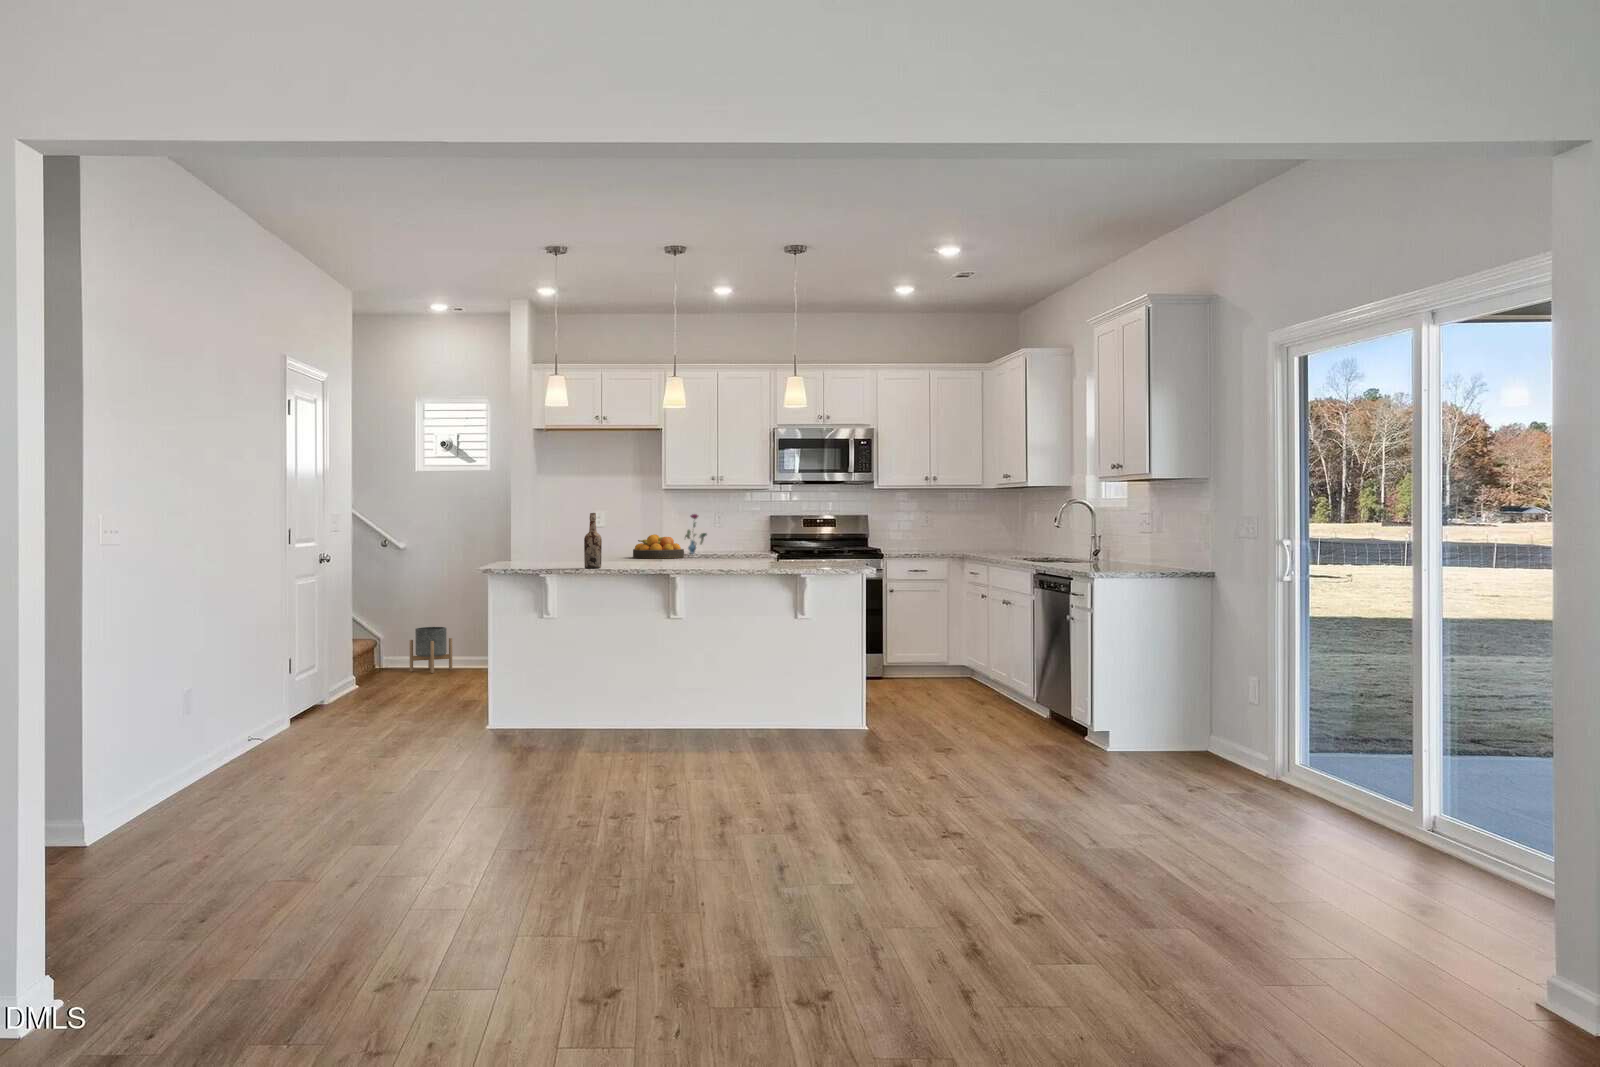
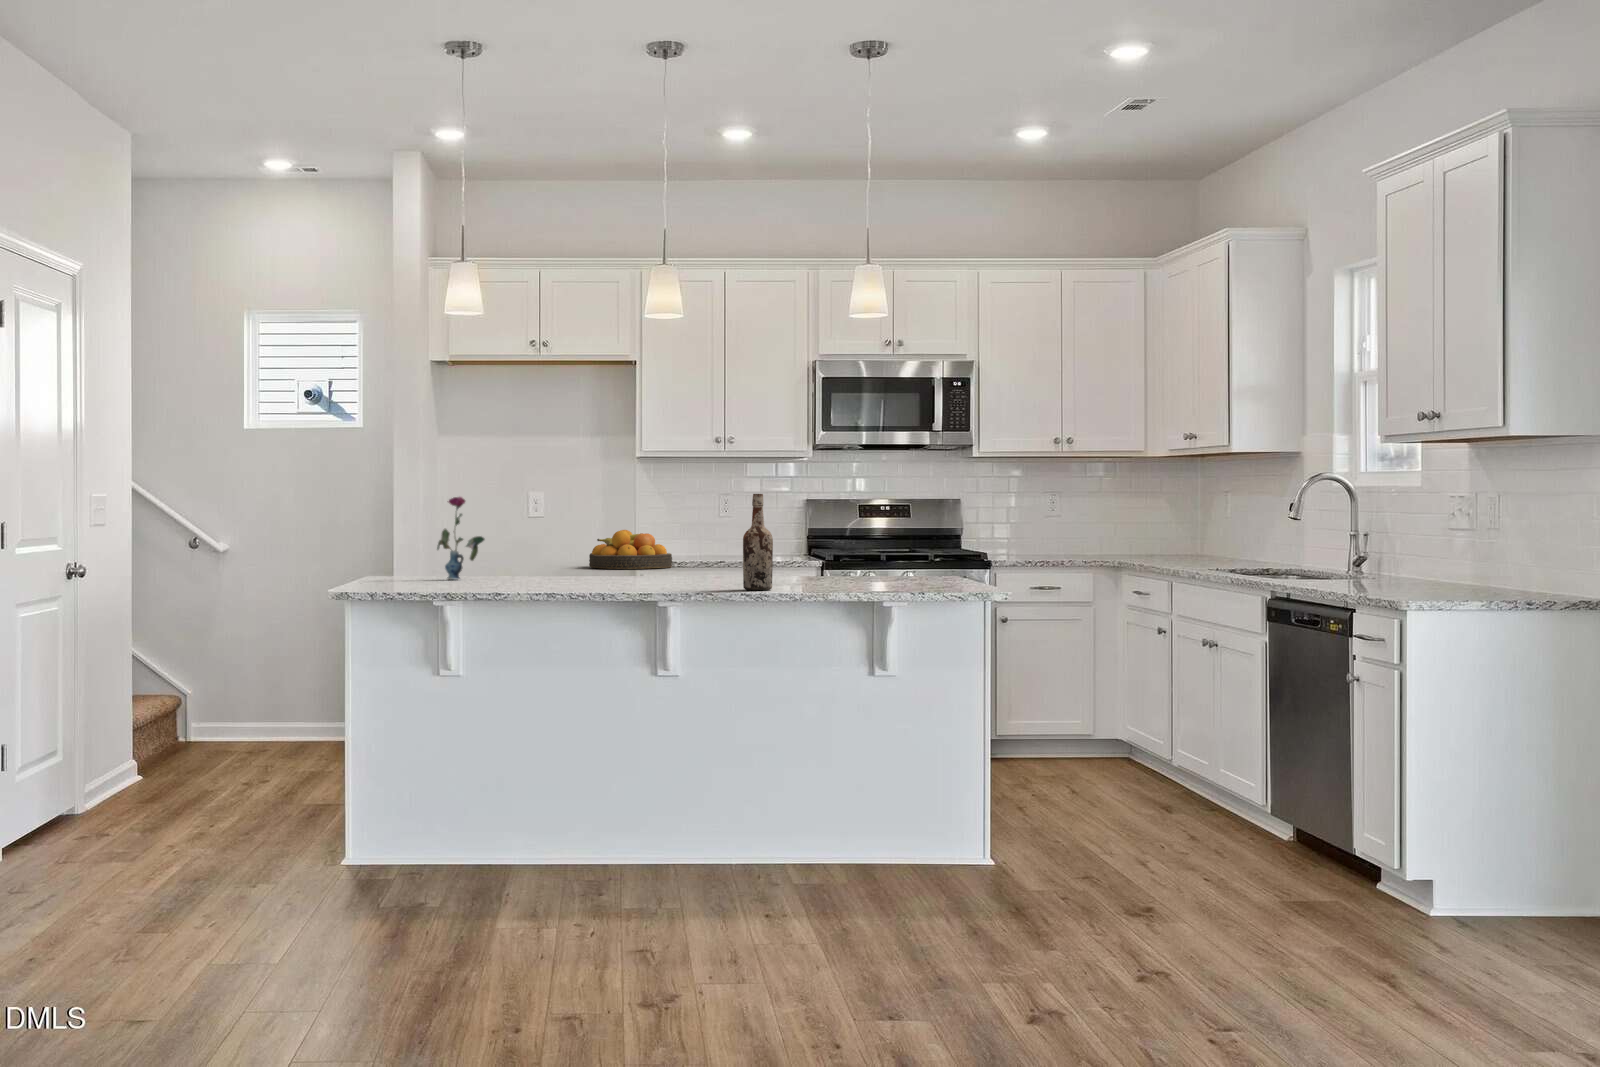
wine bottle: present [584,513,602,568] -> present [743,494,773,590]
vase: present [685,514,707,554] -> present [437,497,484,580]
planter: present [410,627,452,673] -> none [233,675,302,750]

